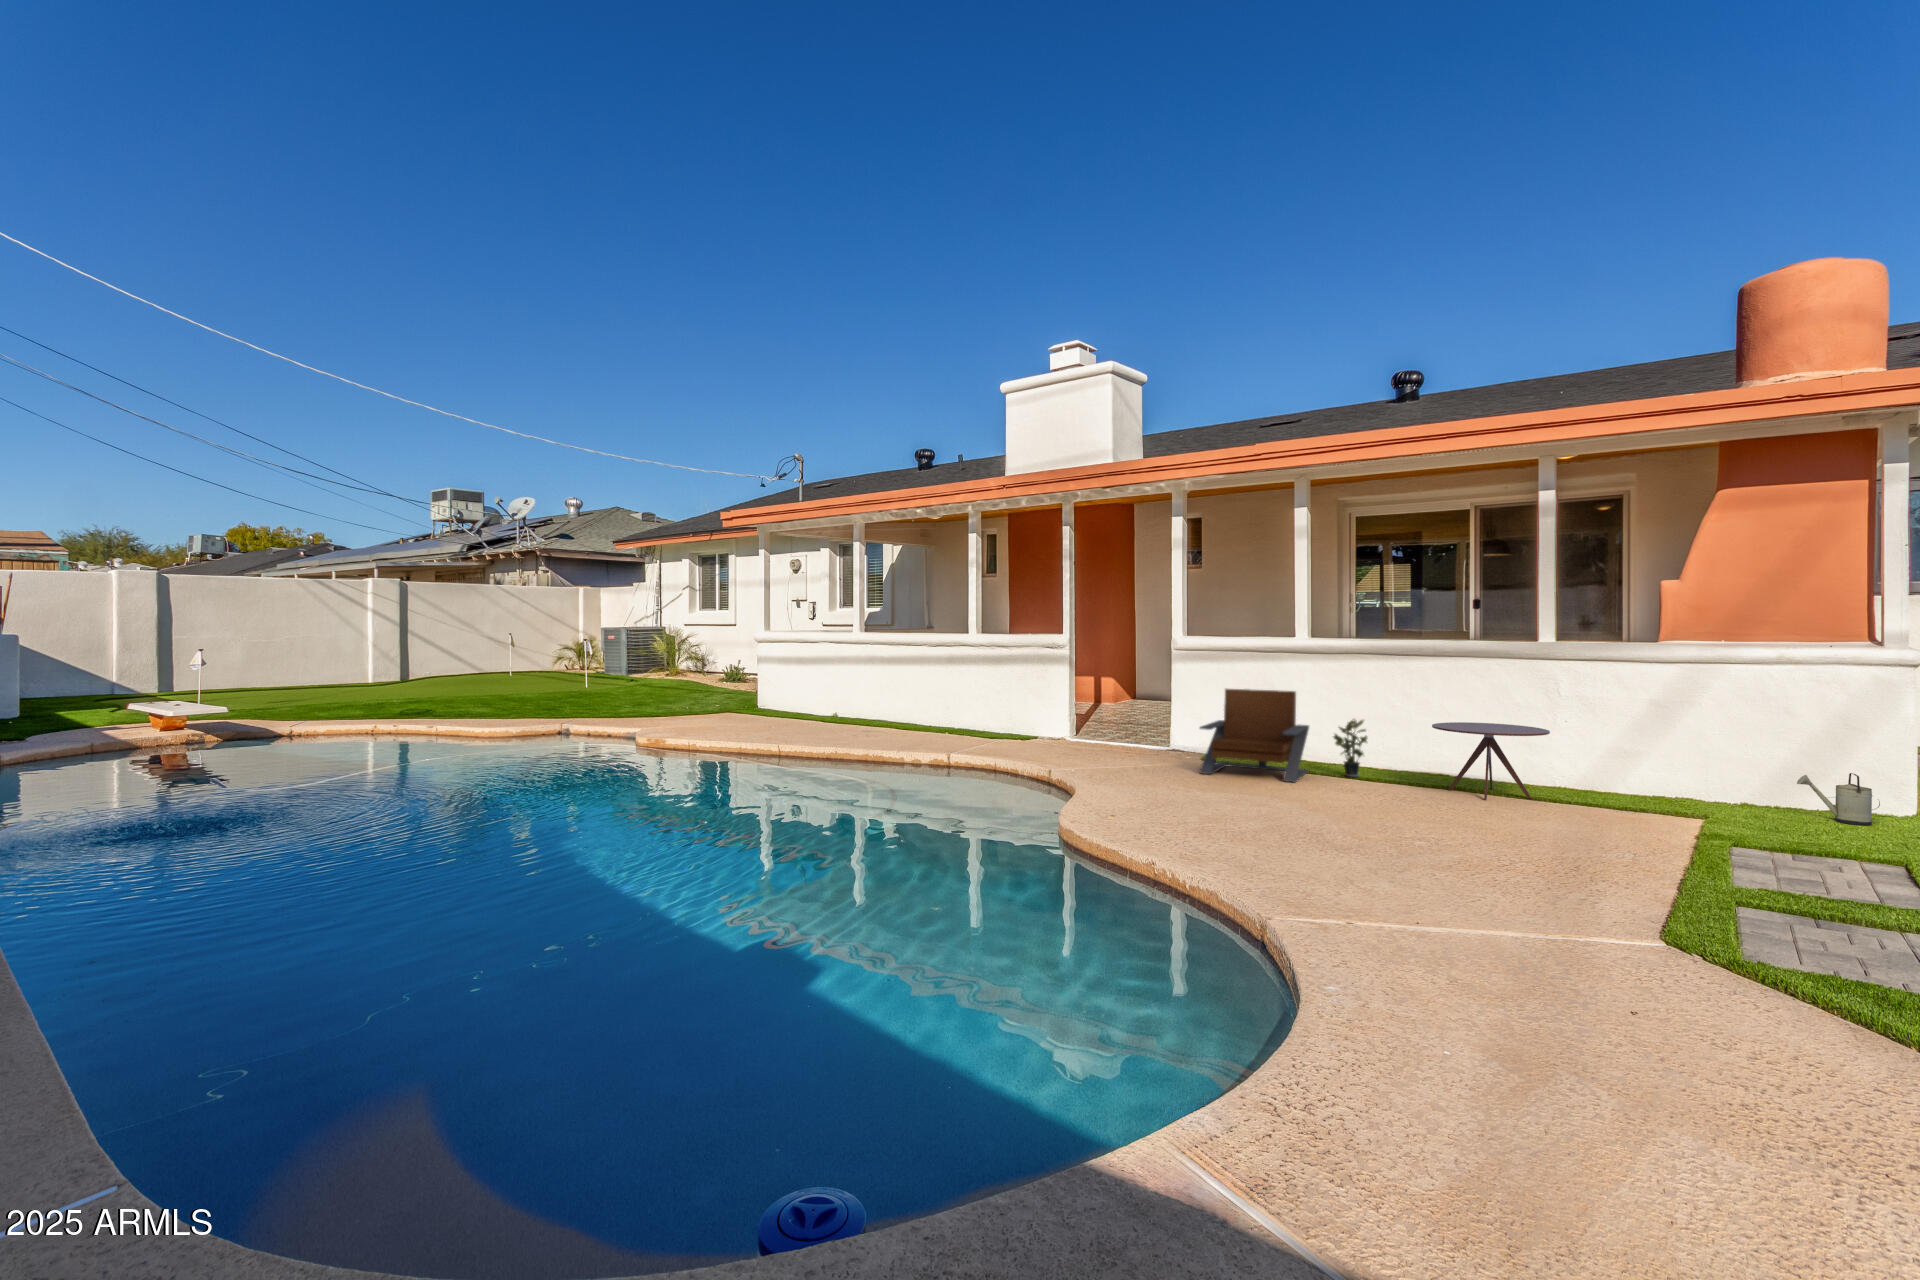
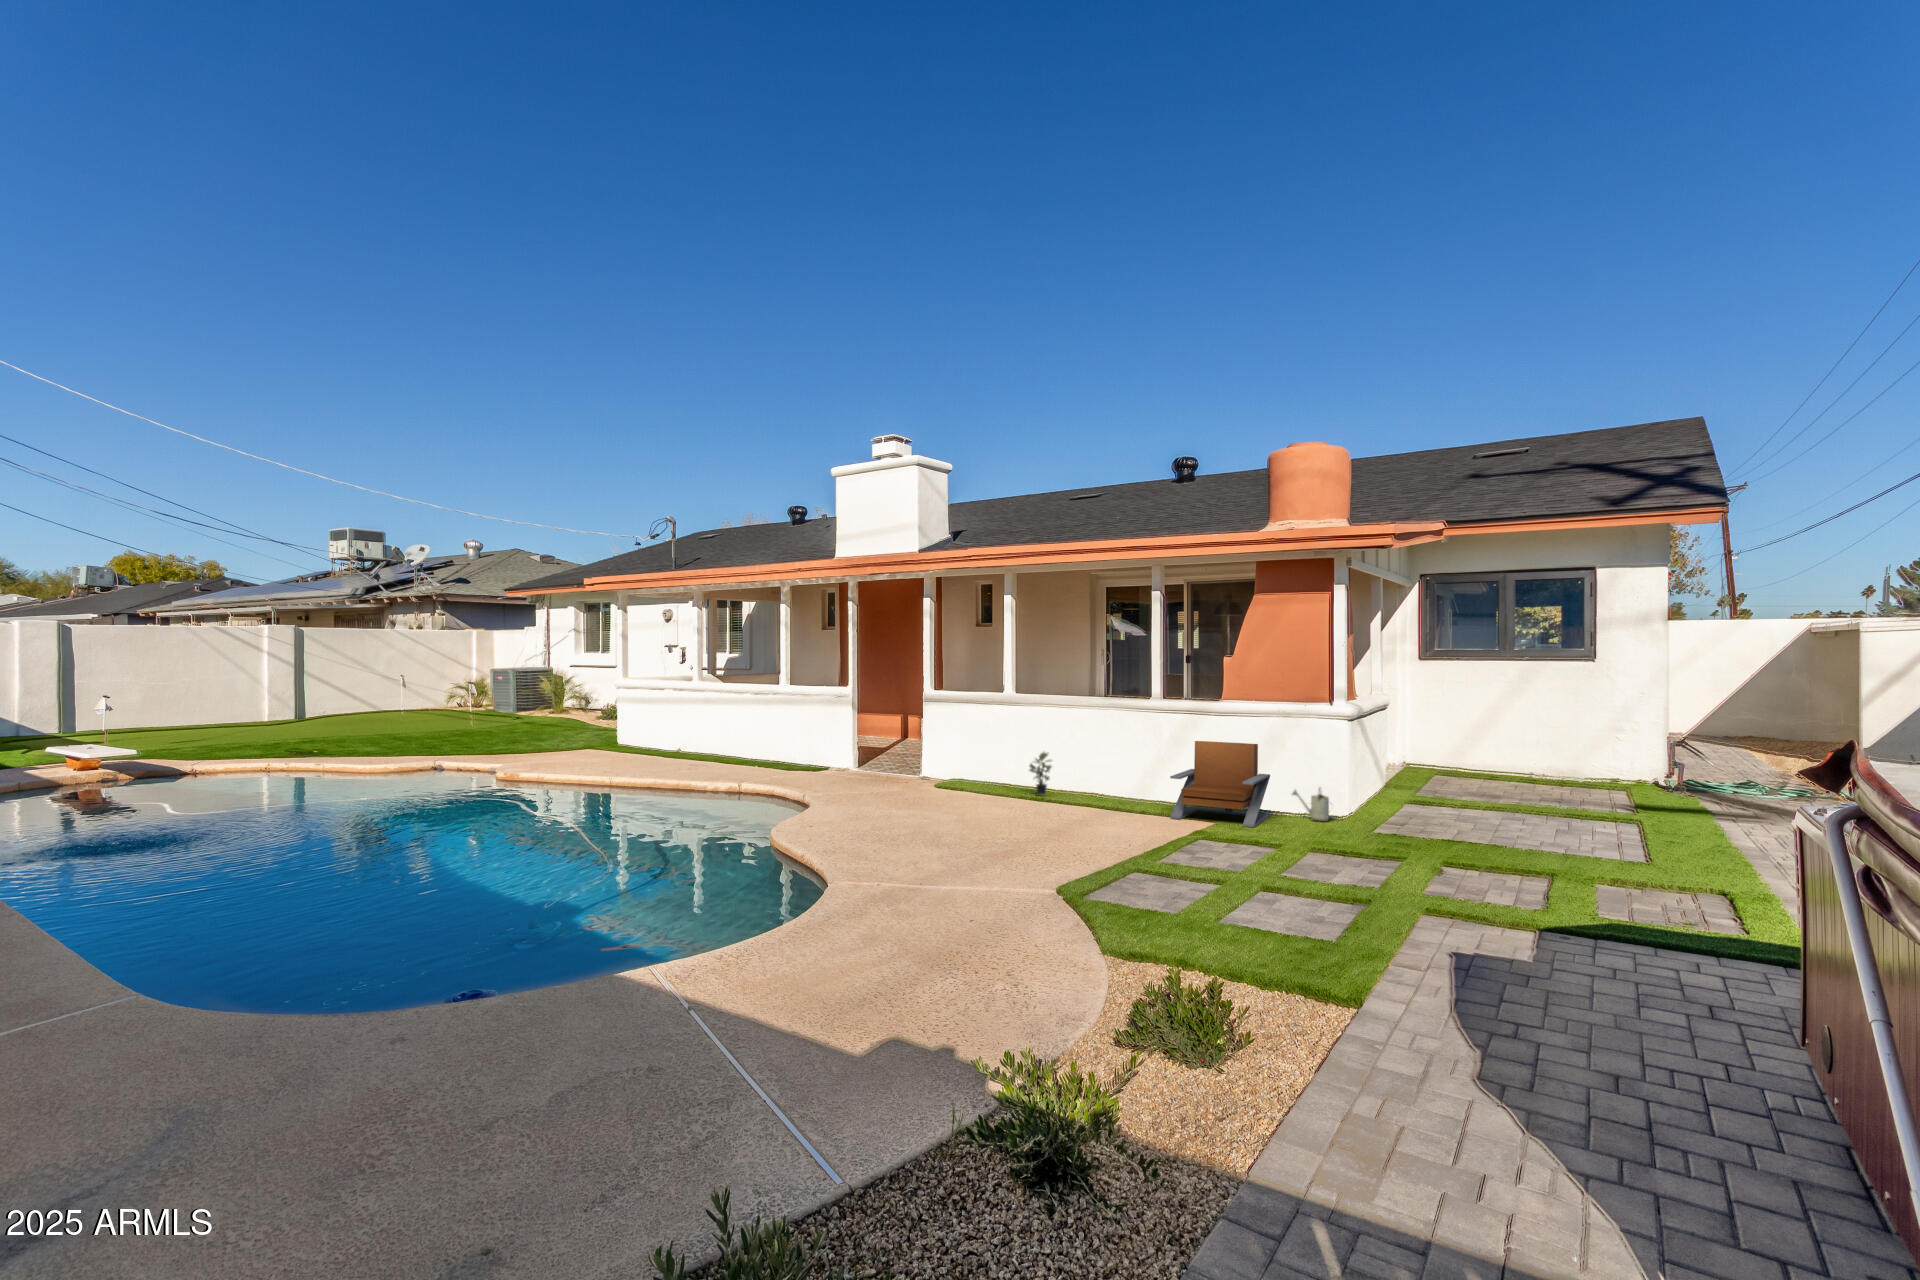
lounge chair: present [1199,689,1309,782] -> present [1170,741,1270,827]
round table: present [1432,722,1550,800] -> none [1080,754,1152,810]

